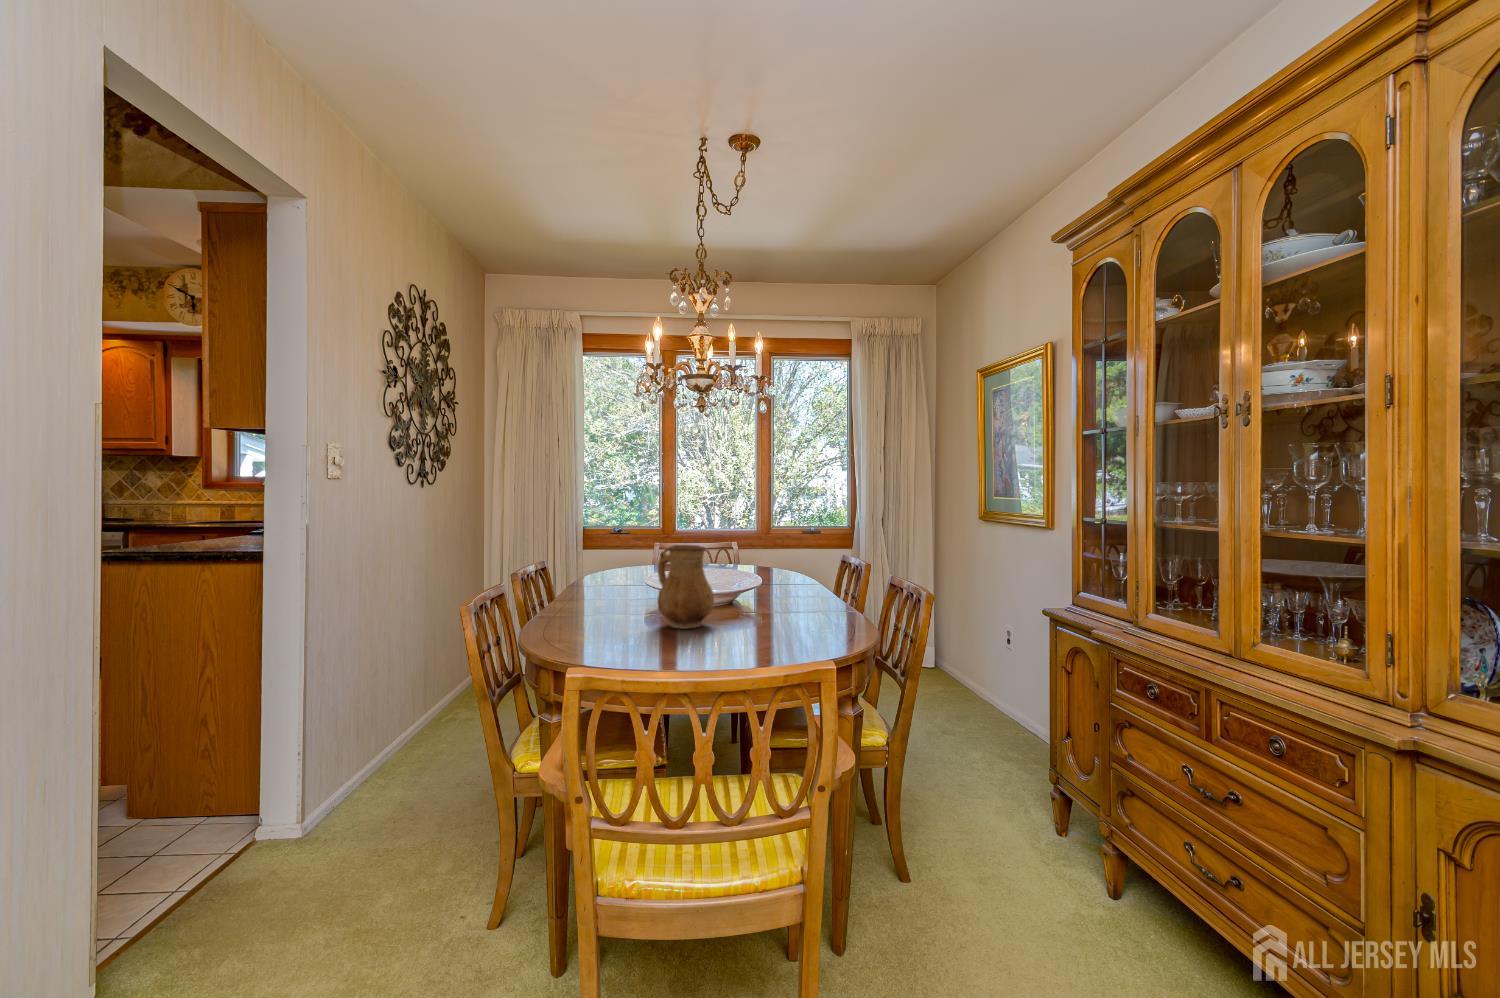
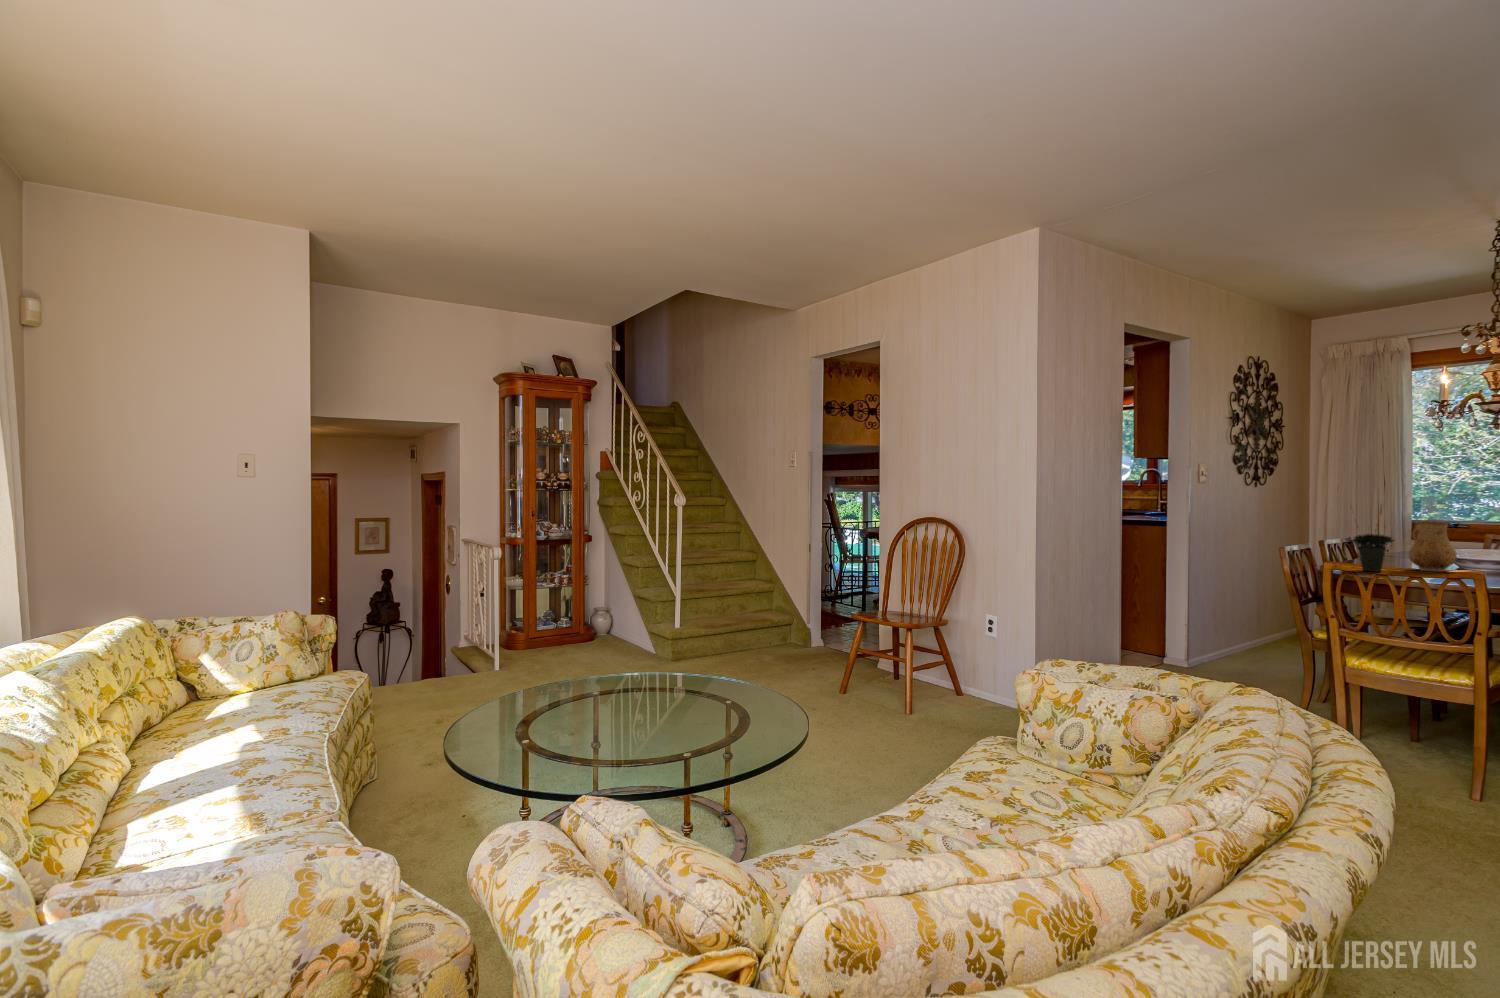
potted plant: none [588,520,655,648] -> present [1350,504,1394,572]

